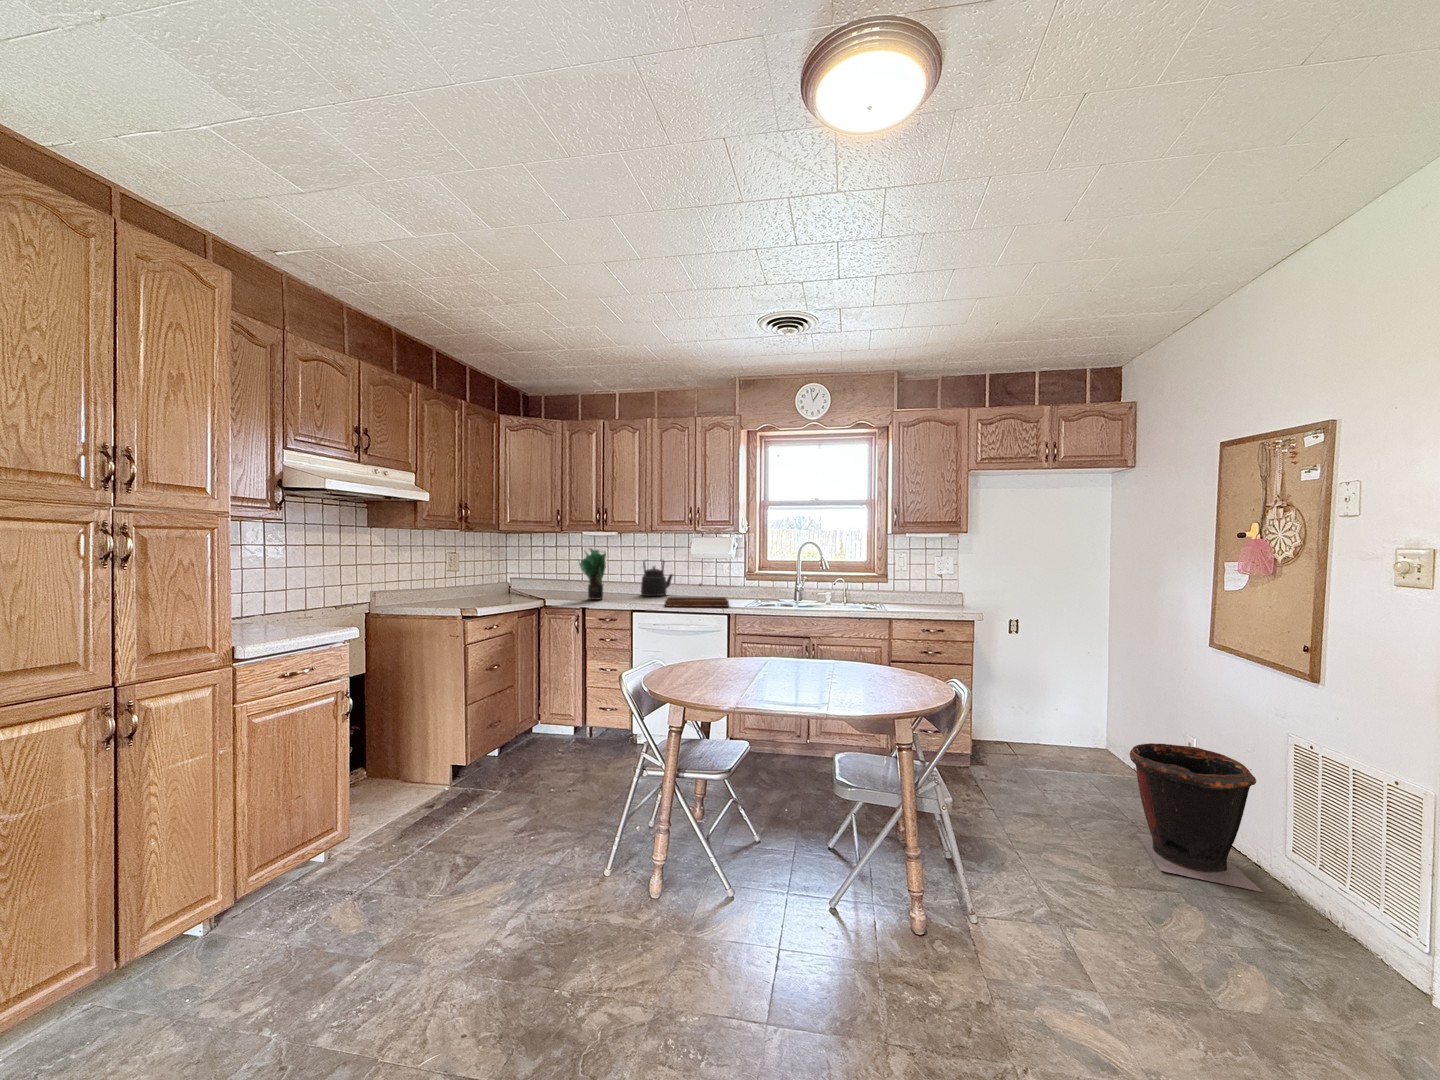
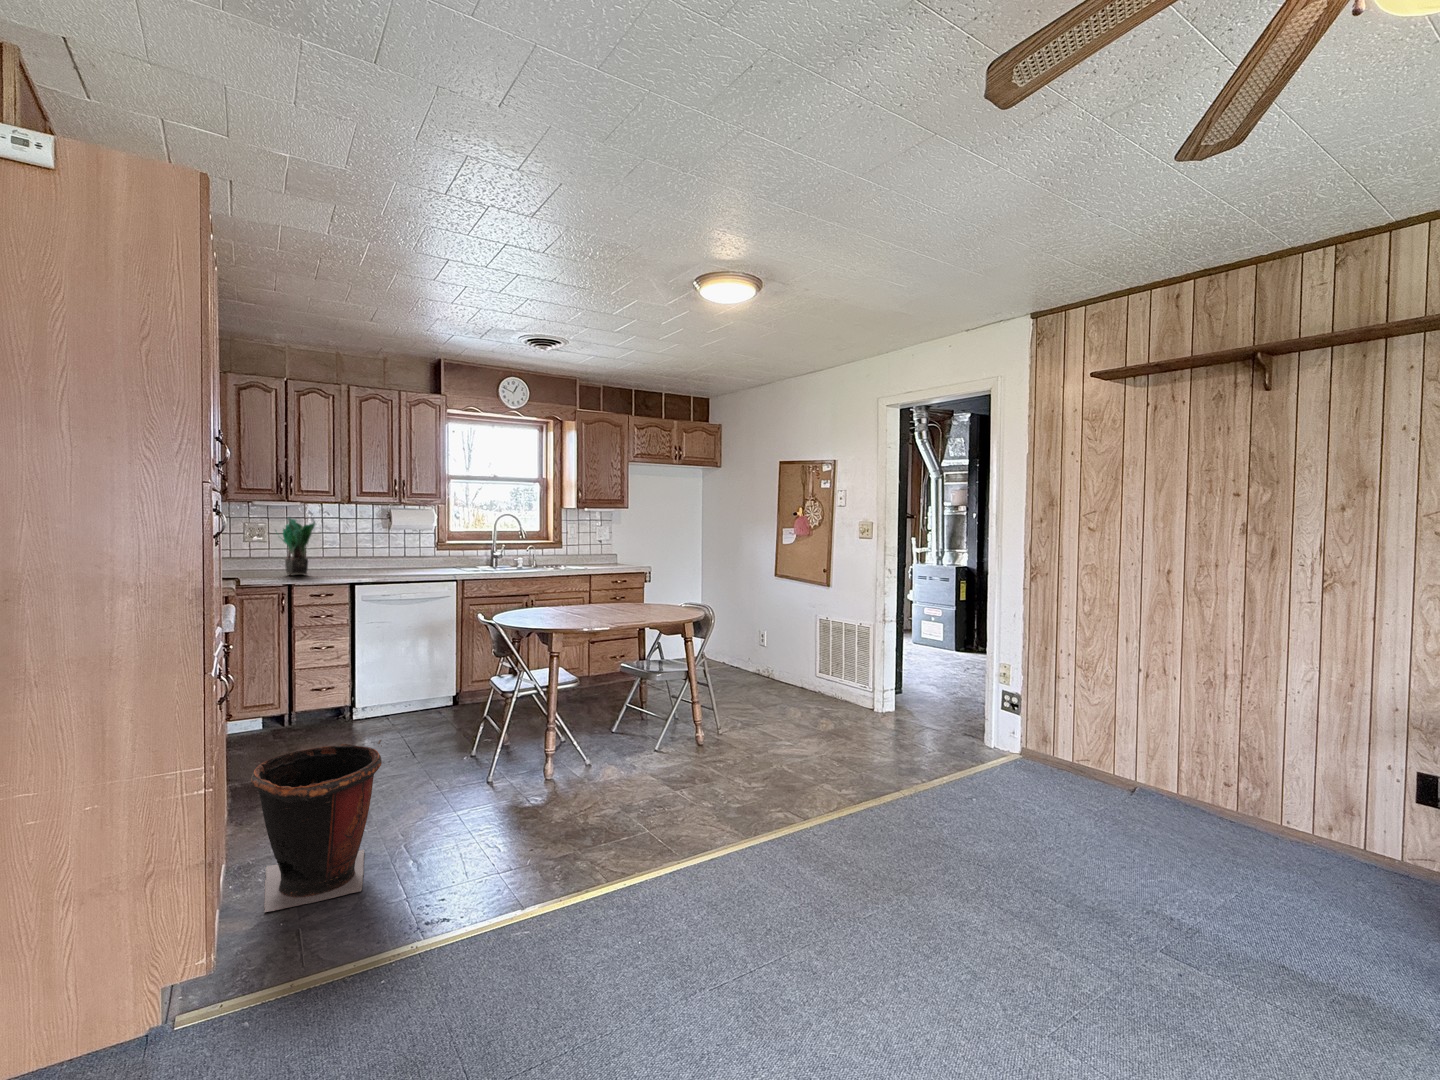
kettle: present [641,560,673,596] -> none [324,531,356,570]
tray: present [665,583,729,607] -> none [390,552,464,576]
waste bin: present [1130,743,1263,892] -> present [251,740,382,912]

